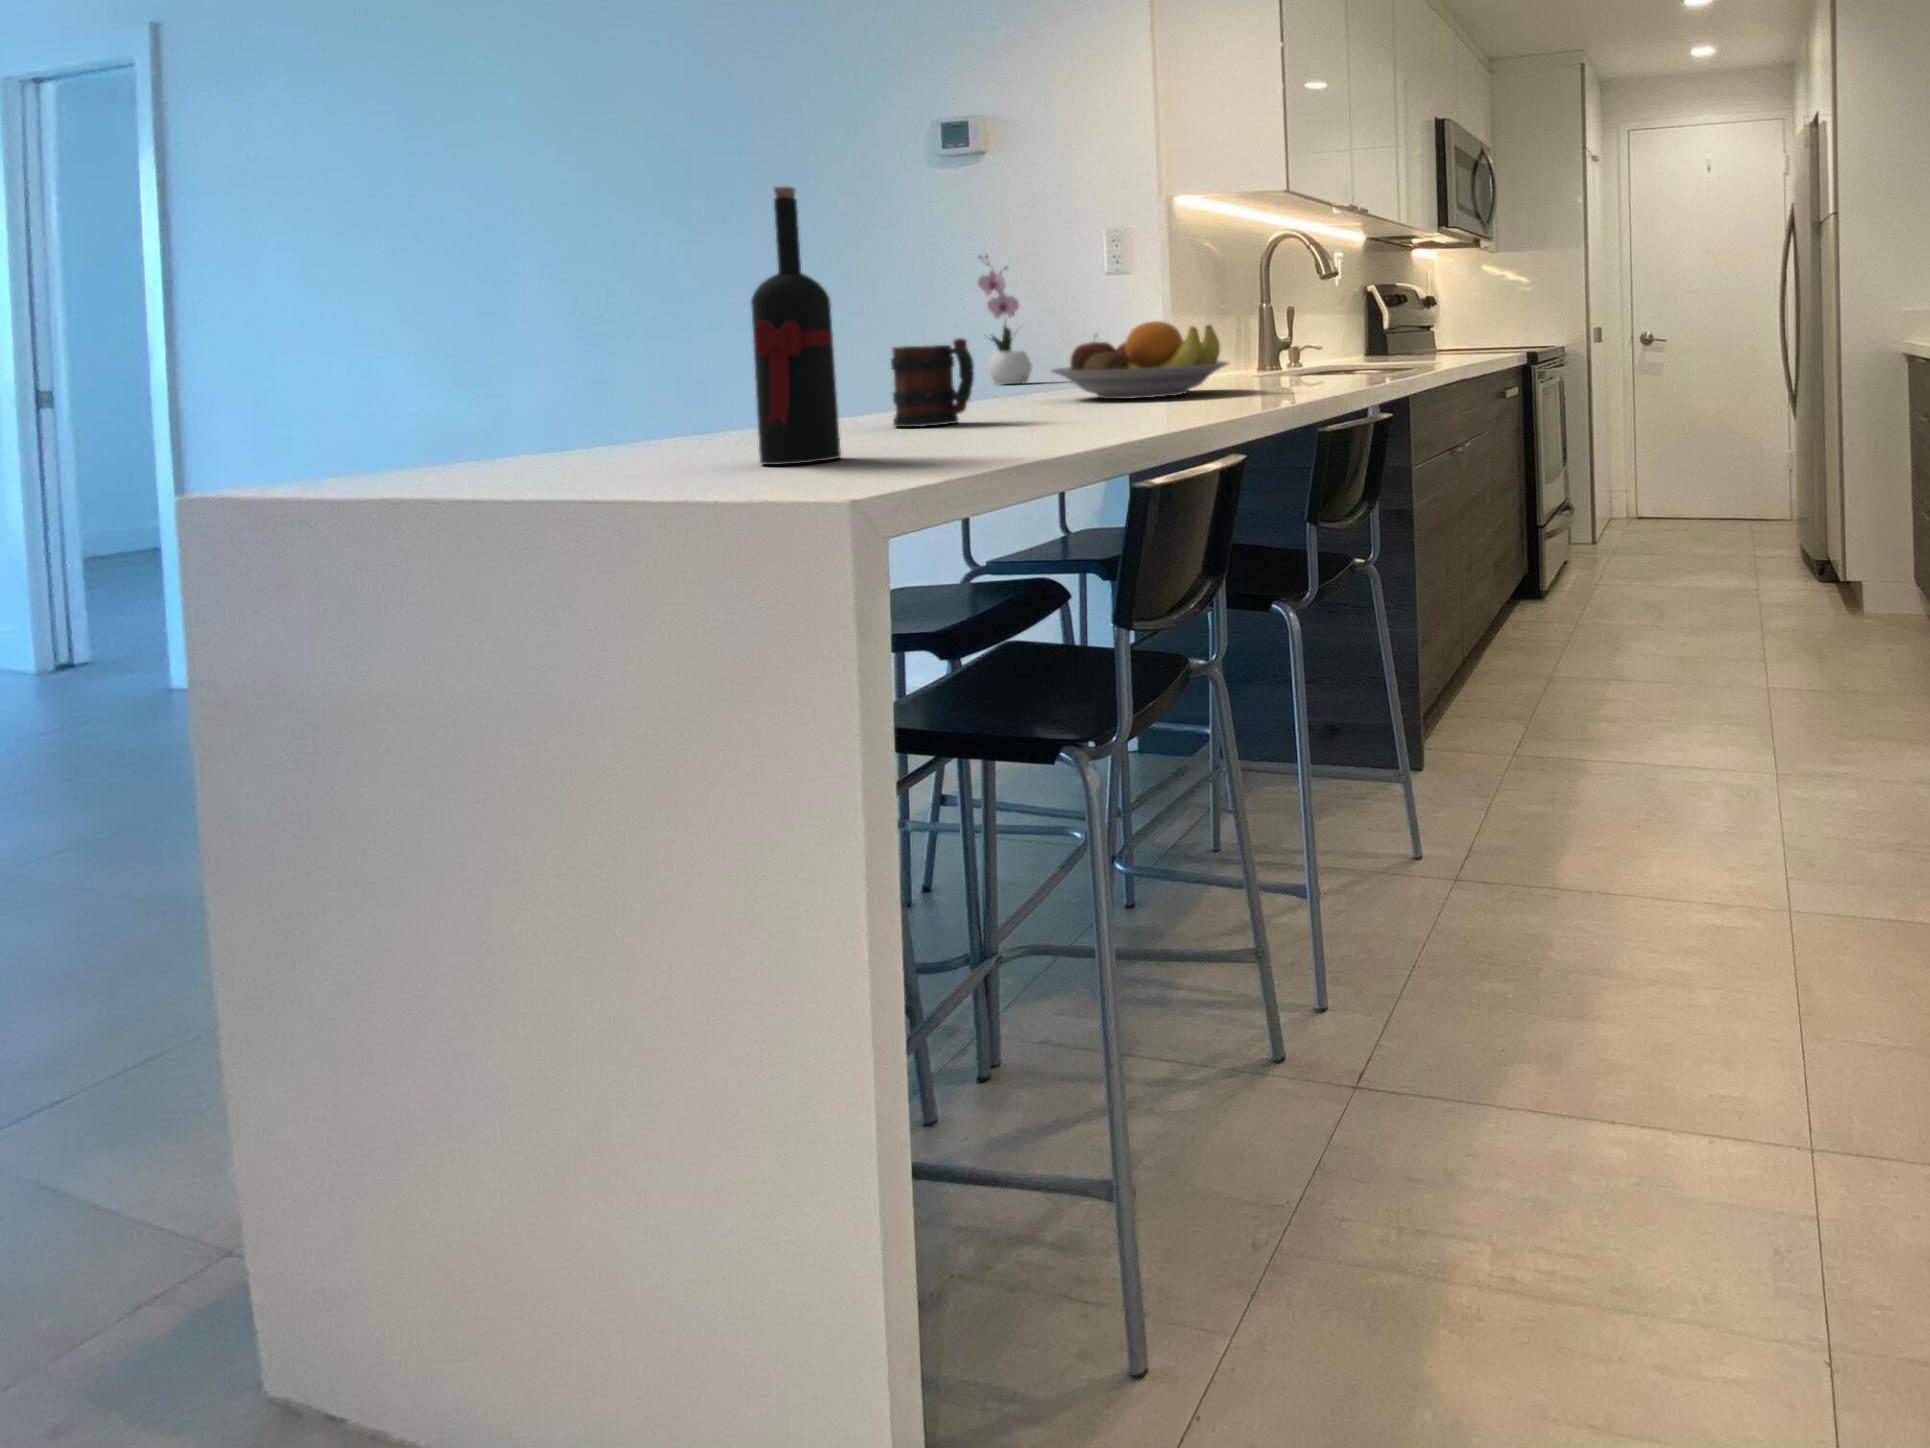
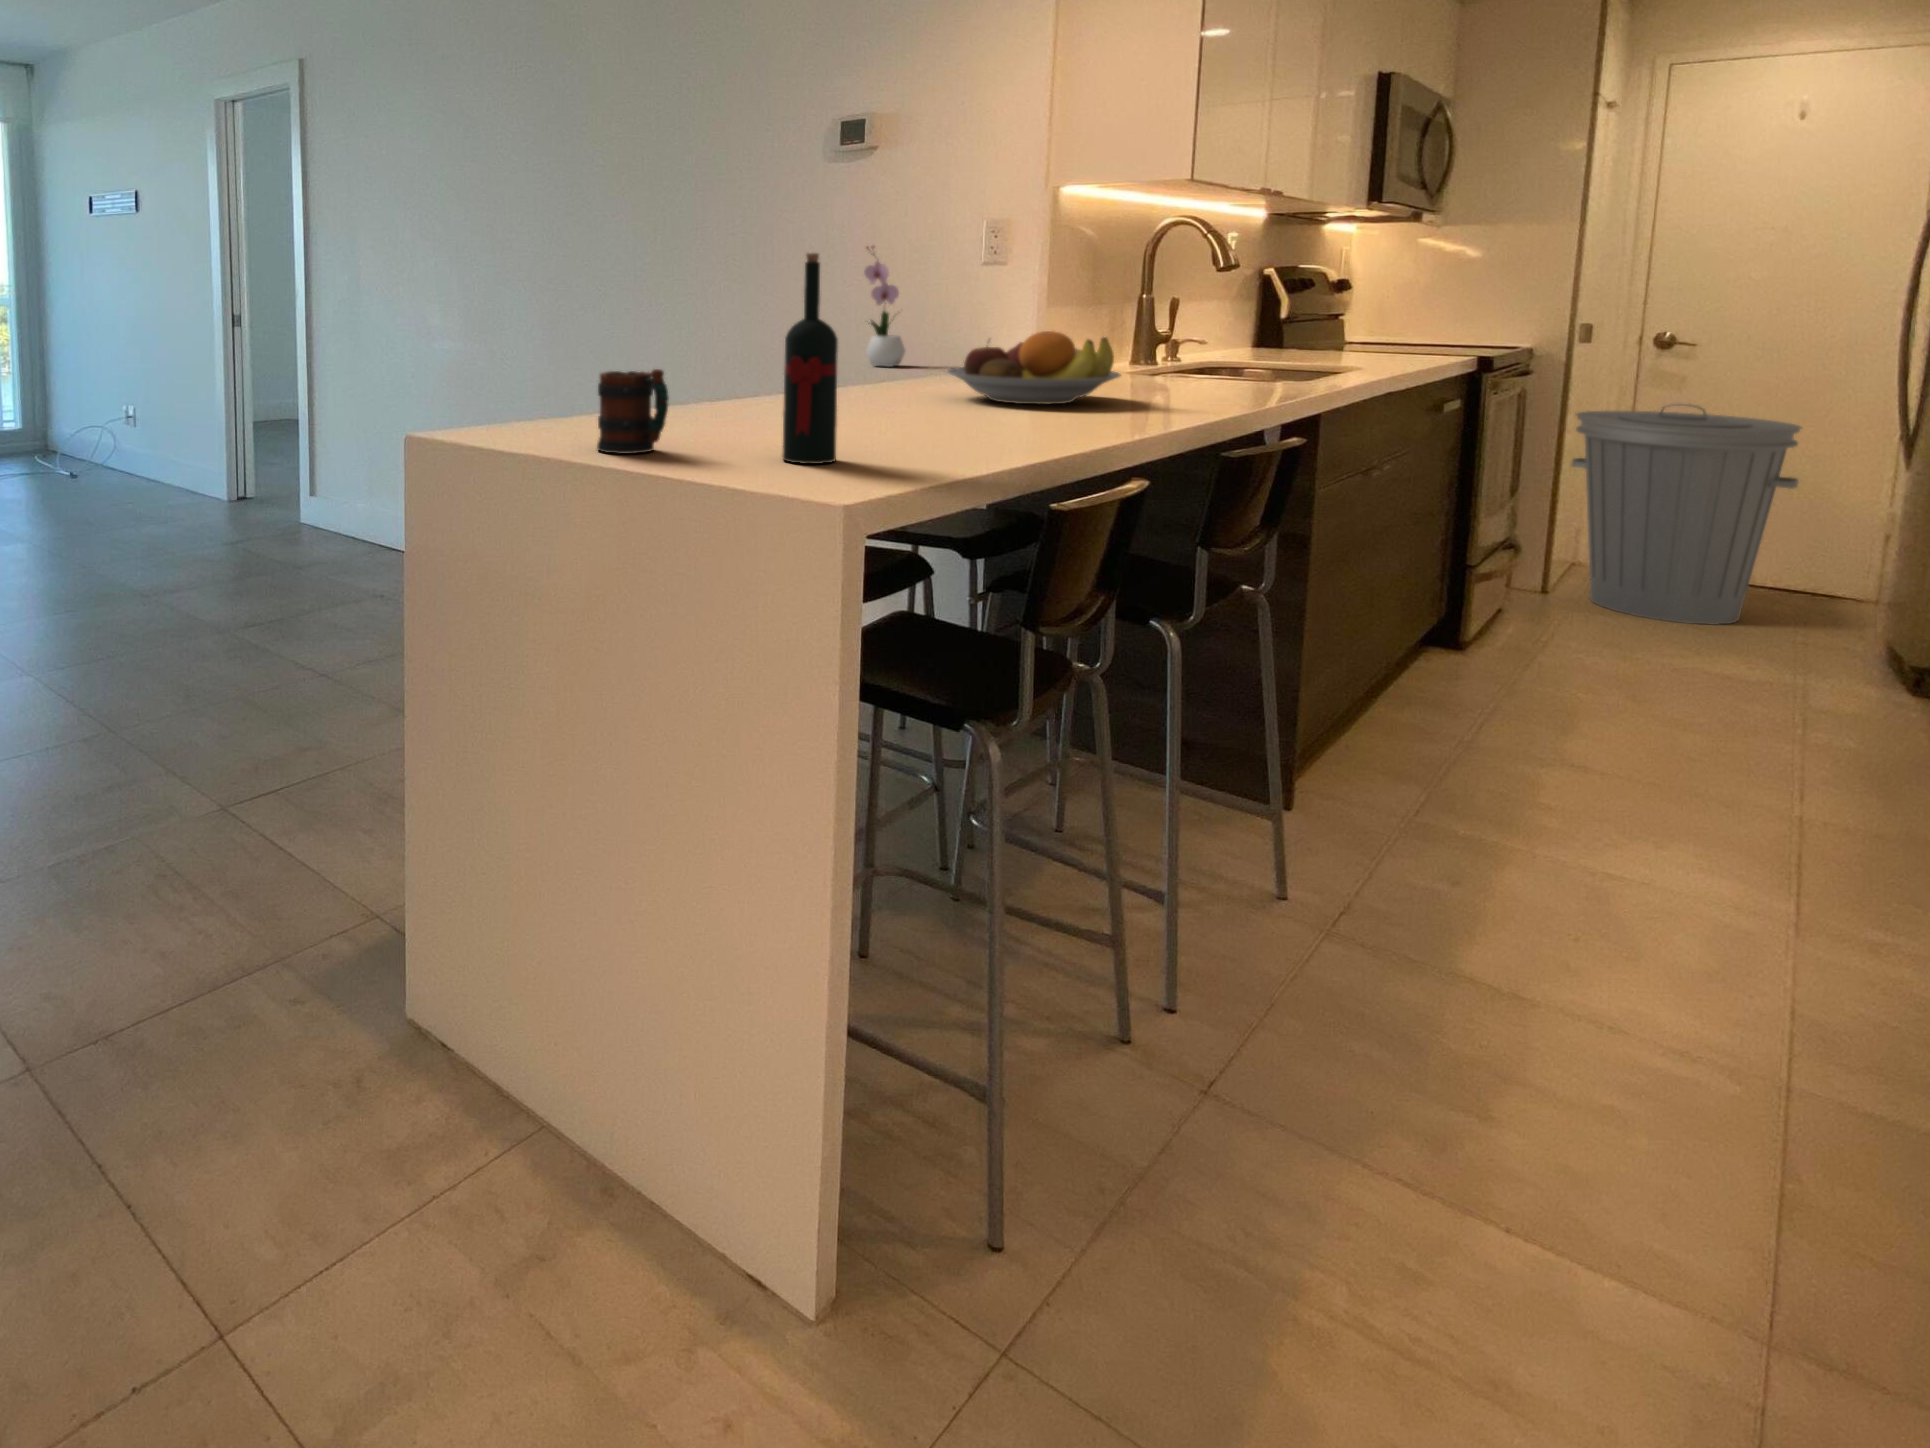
mug: present [891,338,974,427] -> present [597,369,669,454]
trash can: none [1595,384,1726,549] -> present [1571,405,1802,625]

